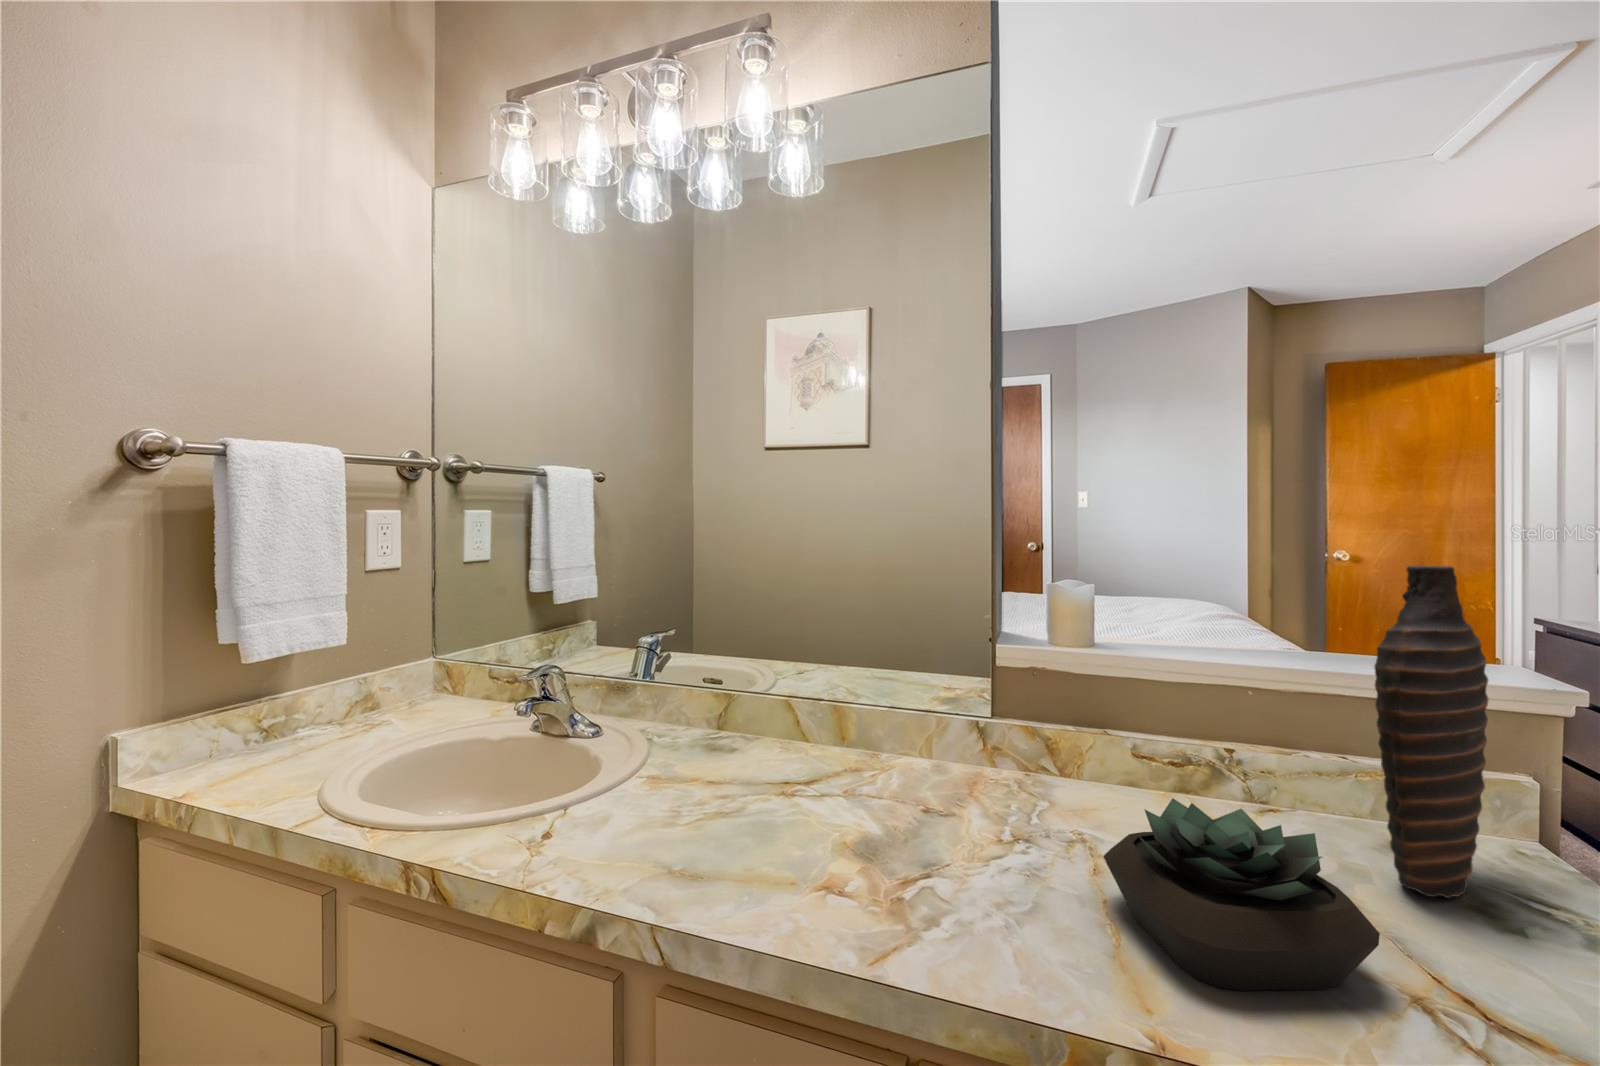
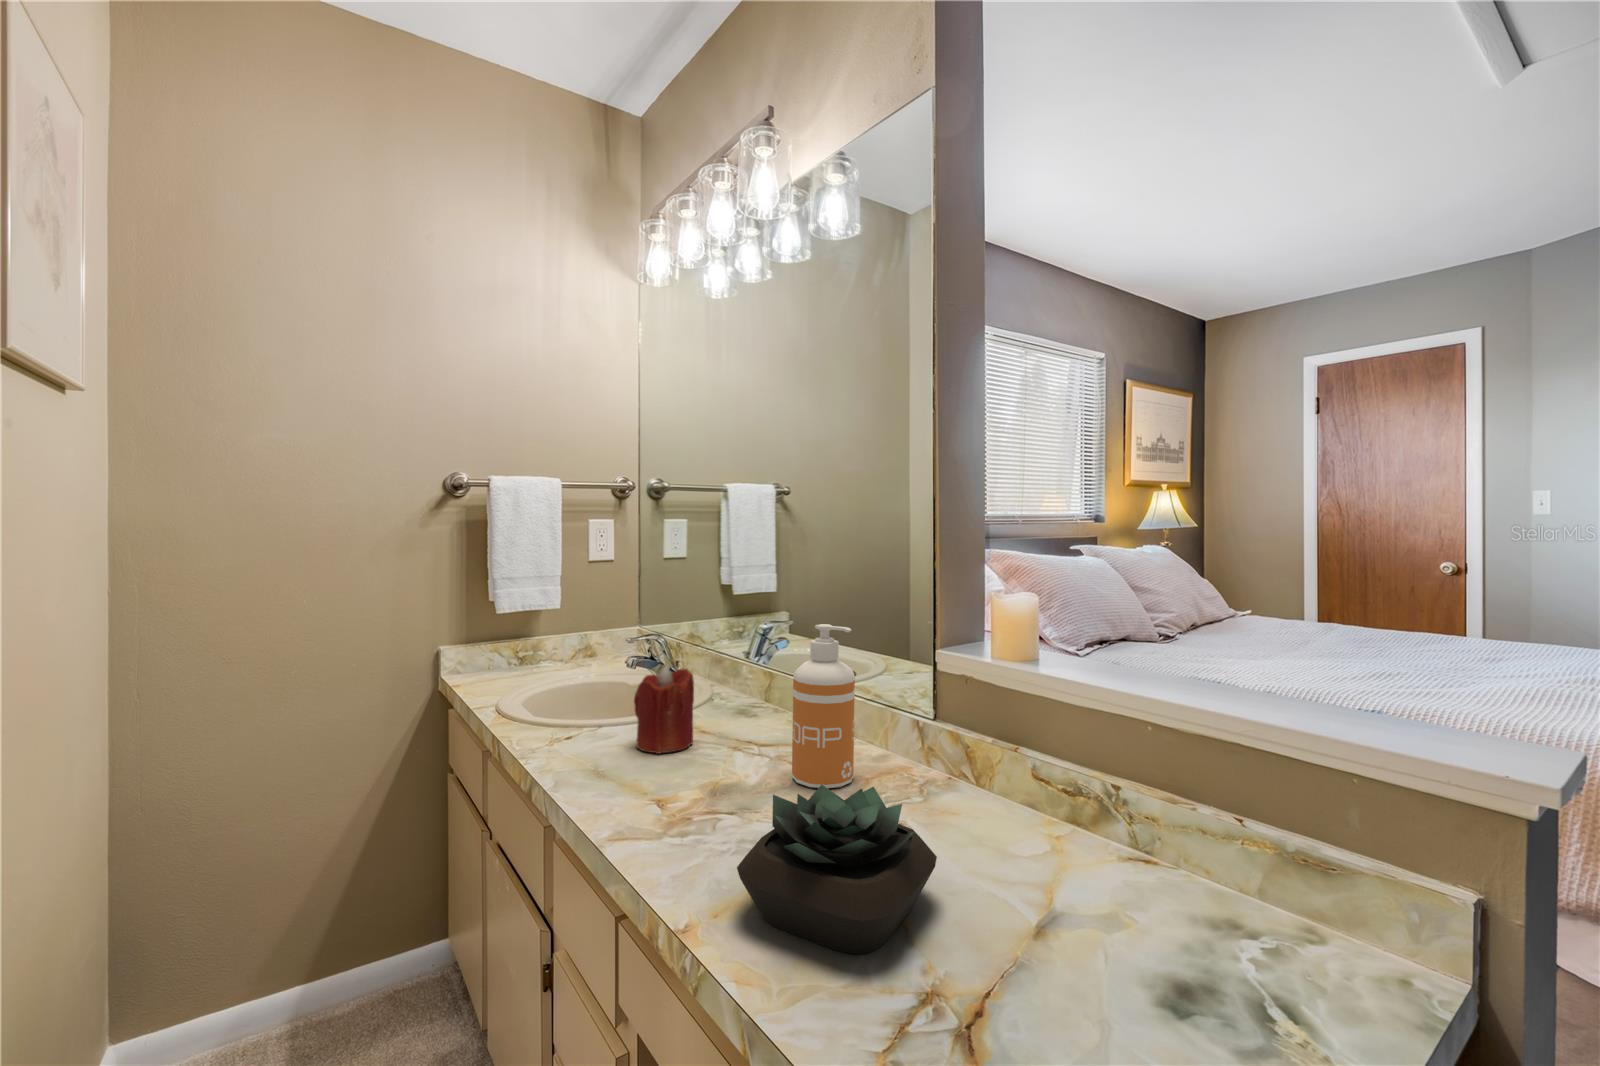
decorative vase: present [1374,565,1488,898] -> none [1043,584,1268,967]
soap dispenser: none [902,629,973,819] -> present [792,624,855,788]
candle: none [664,703,740,826] -> present [634,666,694,754]

